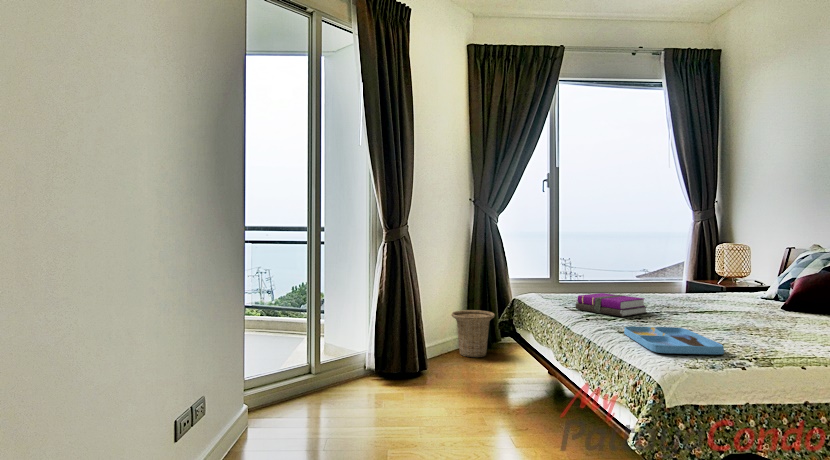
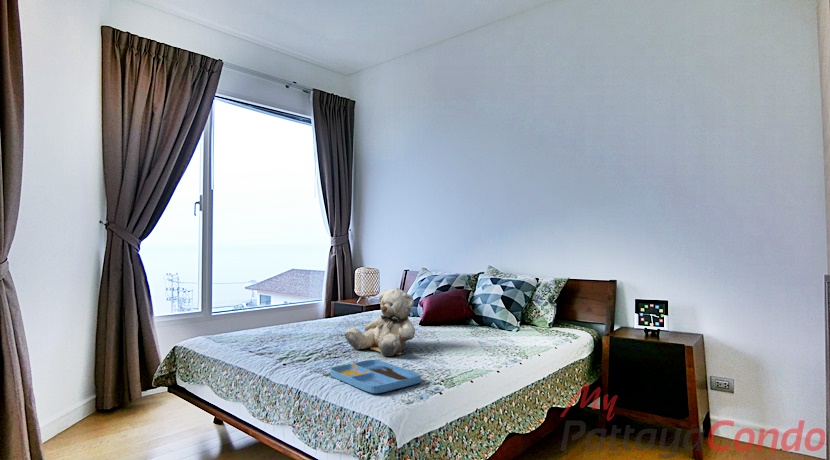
teddy bear: none [659,256,749,330] -> present [345,288,415,356]
notebook: present [575,293,647,317] -> none [263,330,331,354]
basket: present [452,310,495,357] -> none [74,362,140,428]

